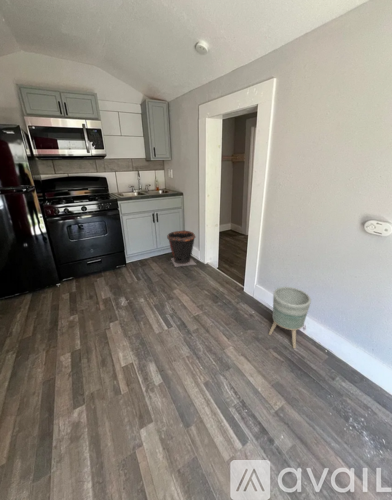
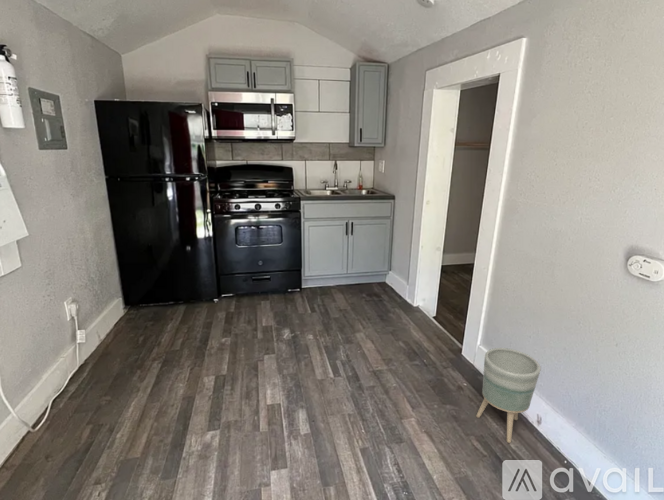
waste bin: present [167,231,196,267] -> none [363,251,405,305]

